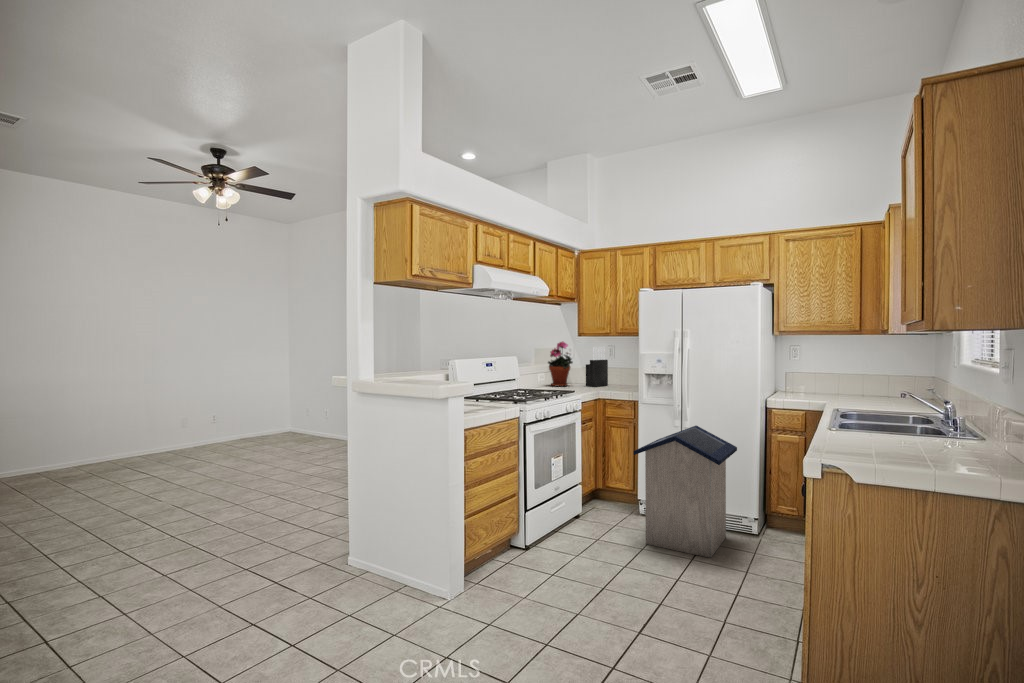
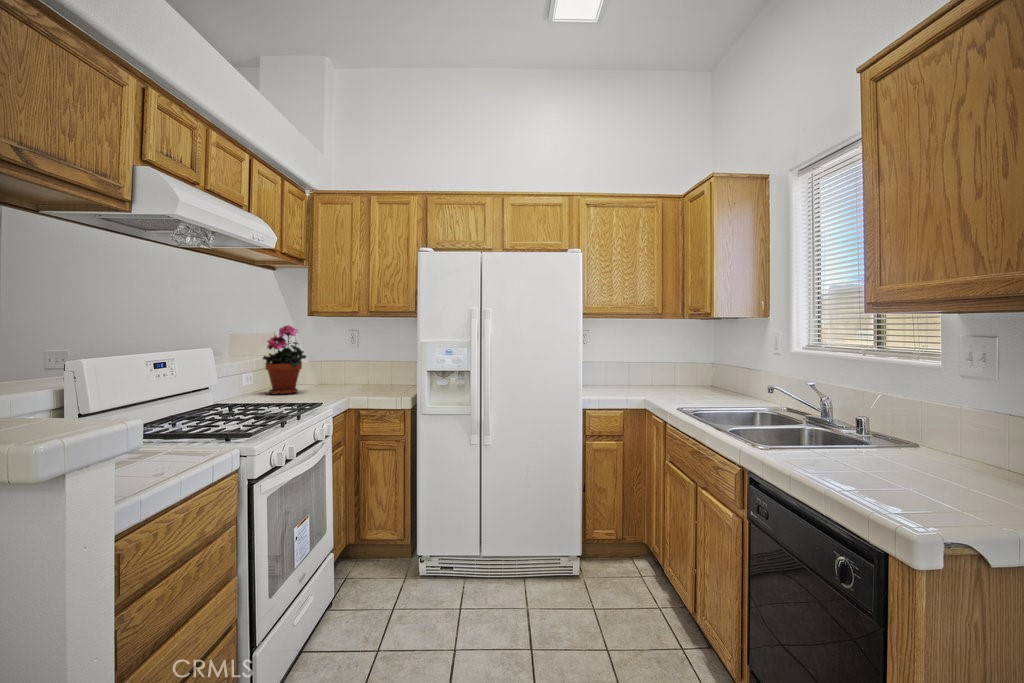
knife block: present [586,347,608,387] -> none [326,333,359,392]
trash can: present [634,426,737,558] -> none [434,439,567,639]

